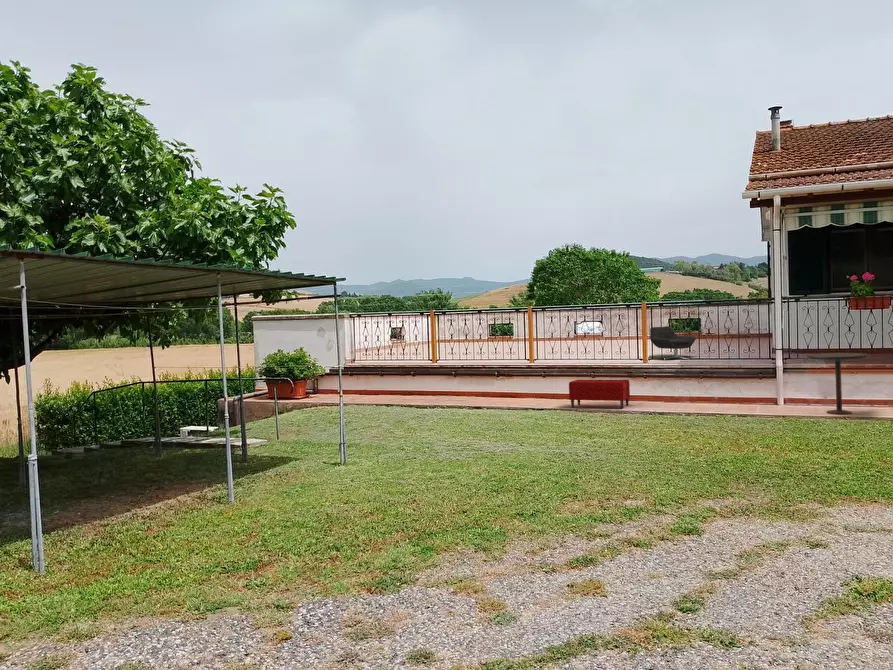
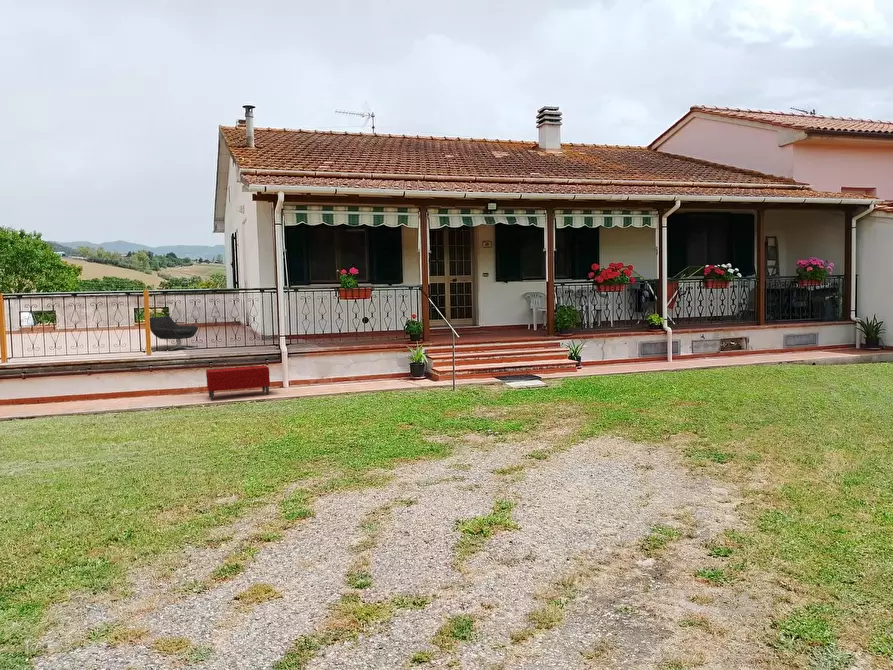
pedestal table: present [808,353,869,414] -> none [311,337,359,391]
bench: present [569,380,630,409] -> present [206,365,270,400]

